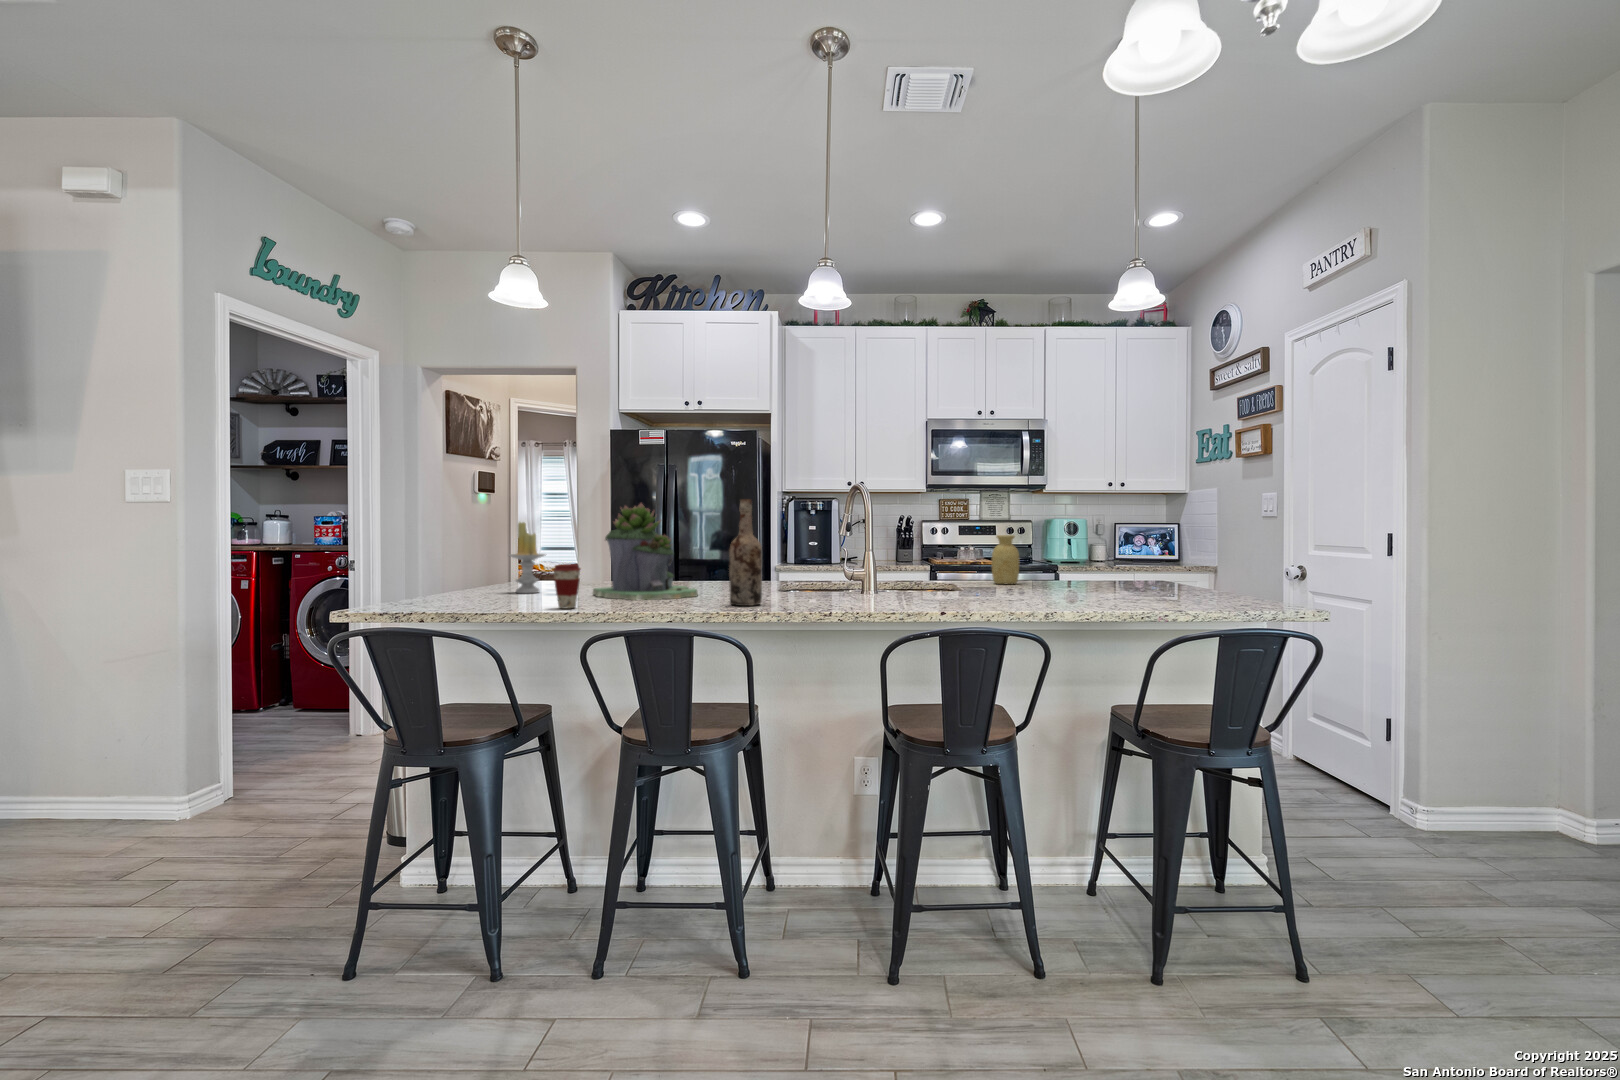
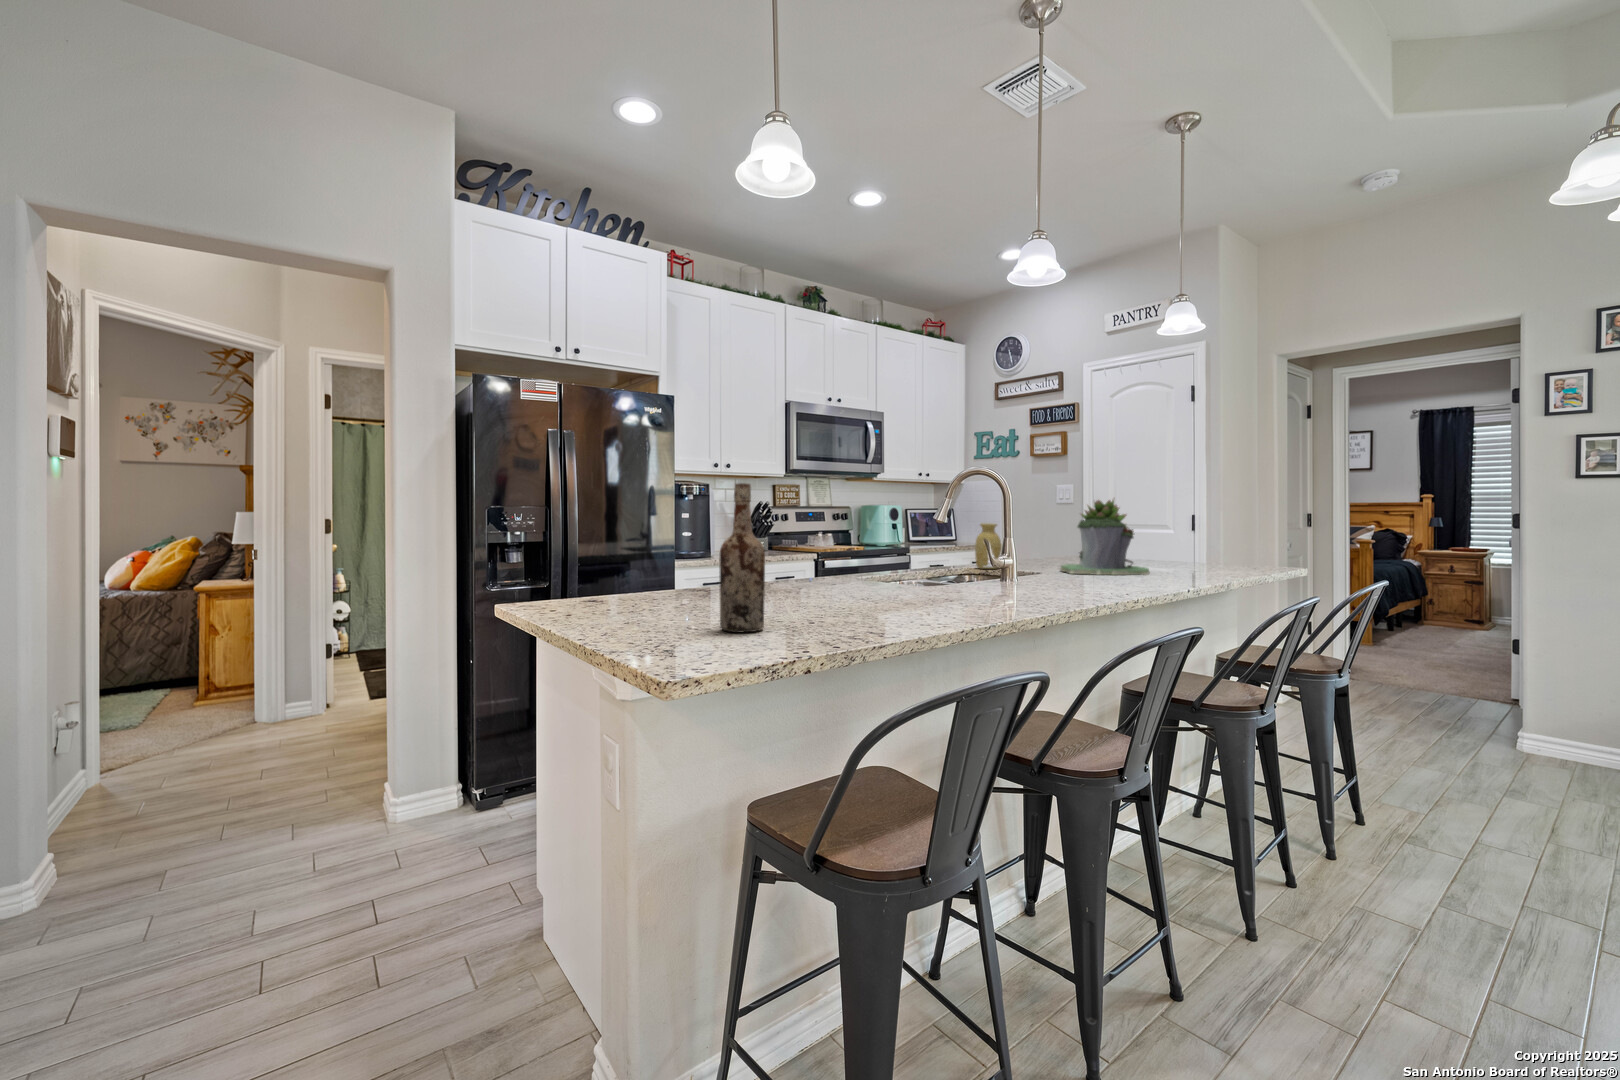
wine bottle: present [729,499,762,606] -> present [720,483,765,632]
succulent planter: present [593,503,698,601] -> present [1060,500,1150,575]
candle: present [509,522,546,593] -> none [641,511,694,615]
coffee cup: present [553,564,581,609] -> none [911,569,946,627]

